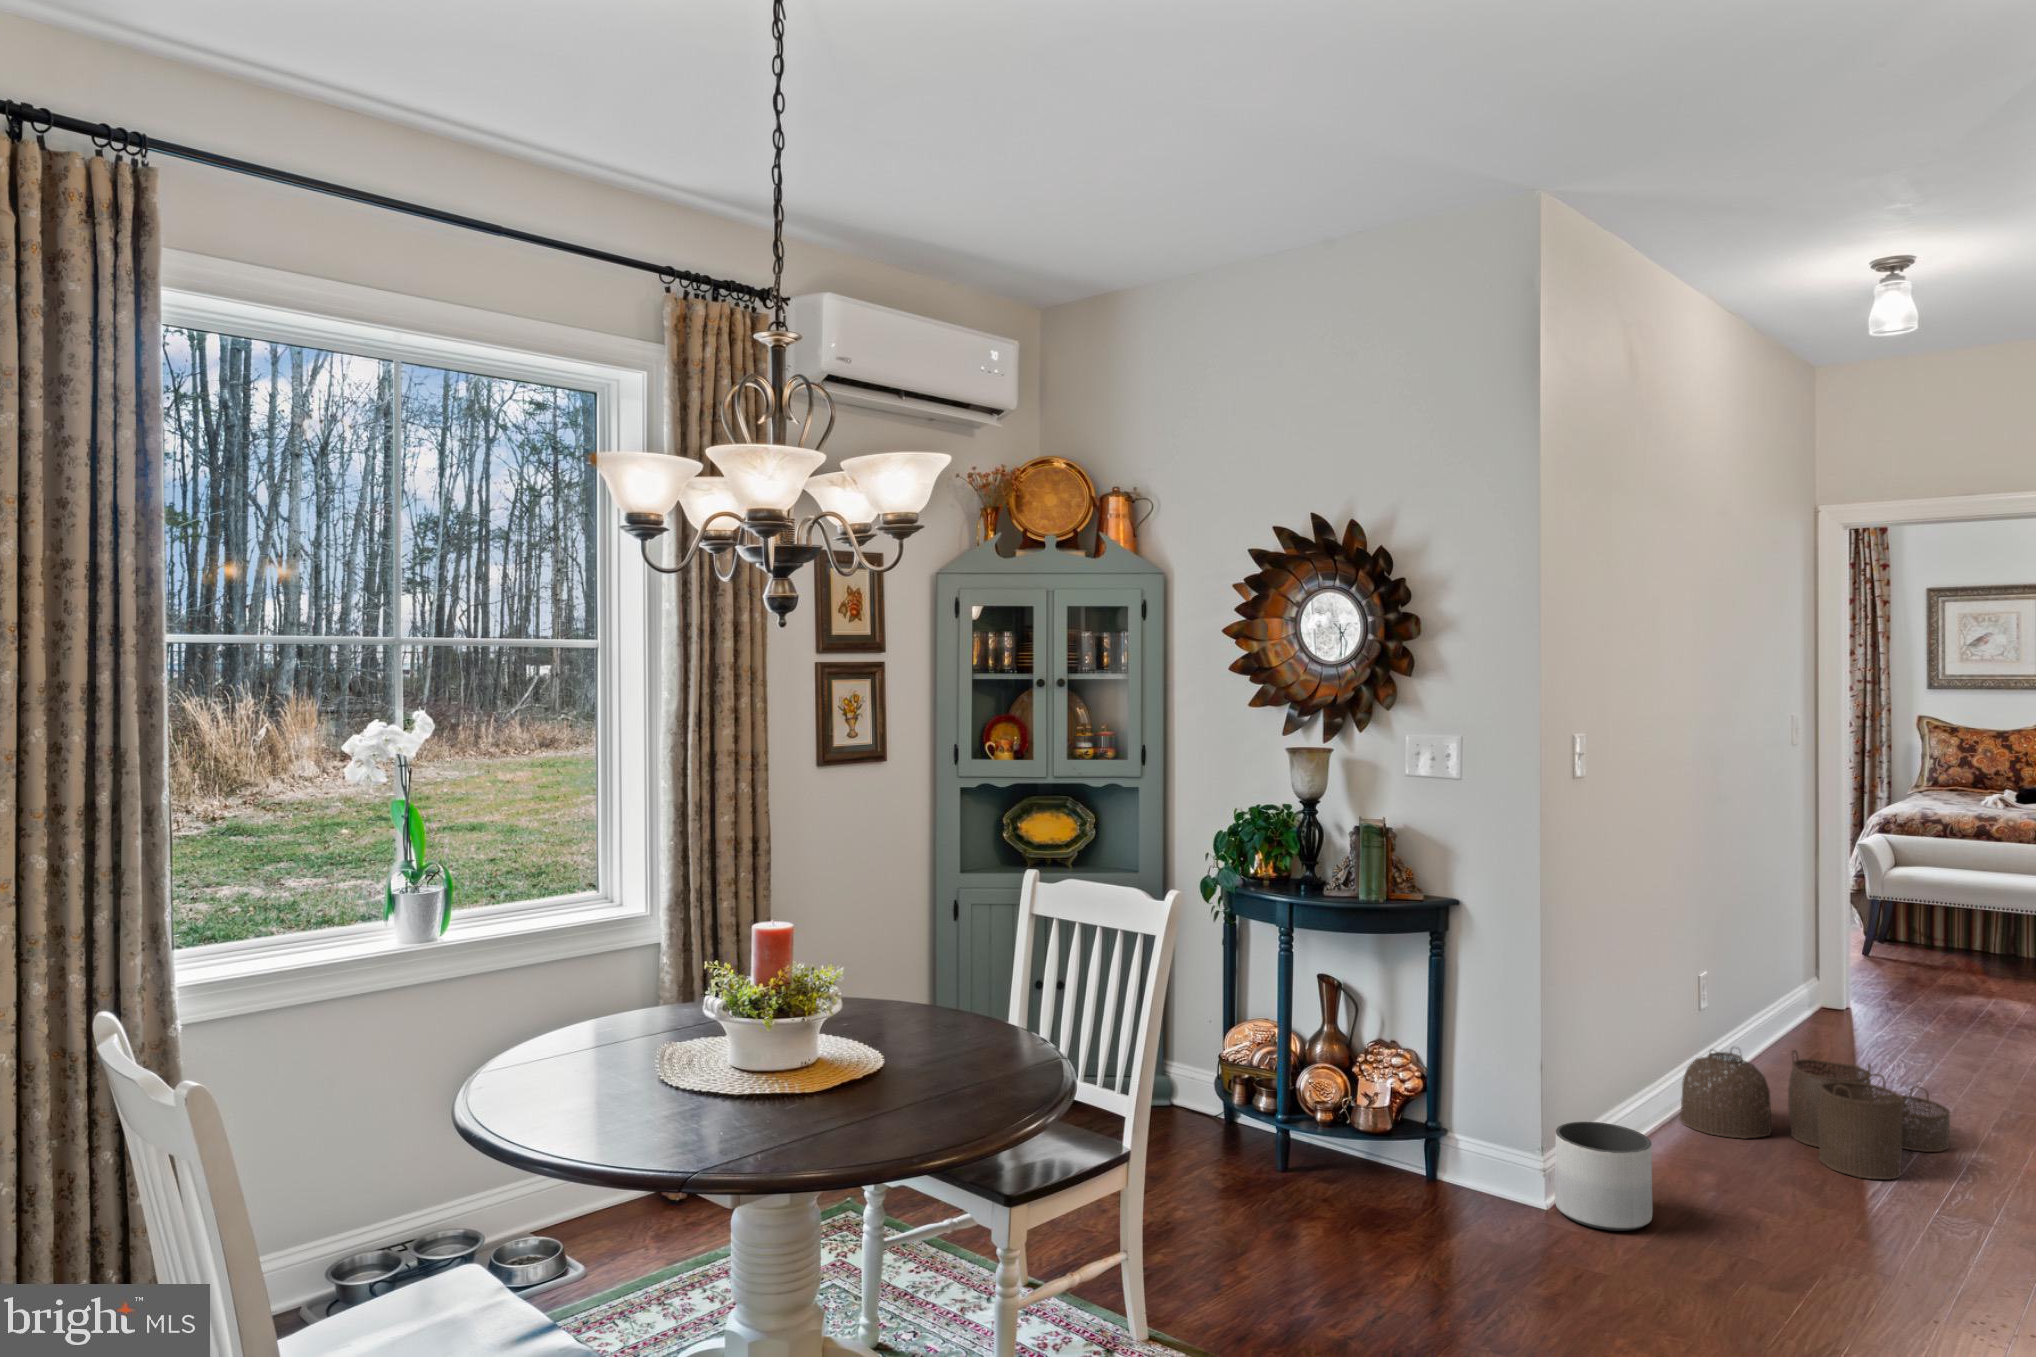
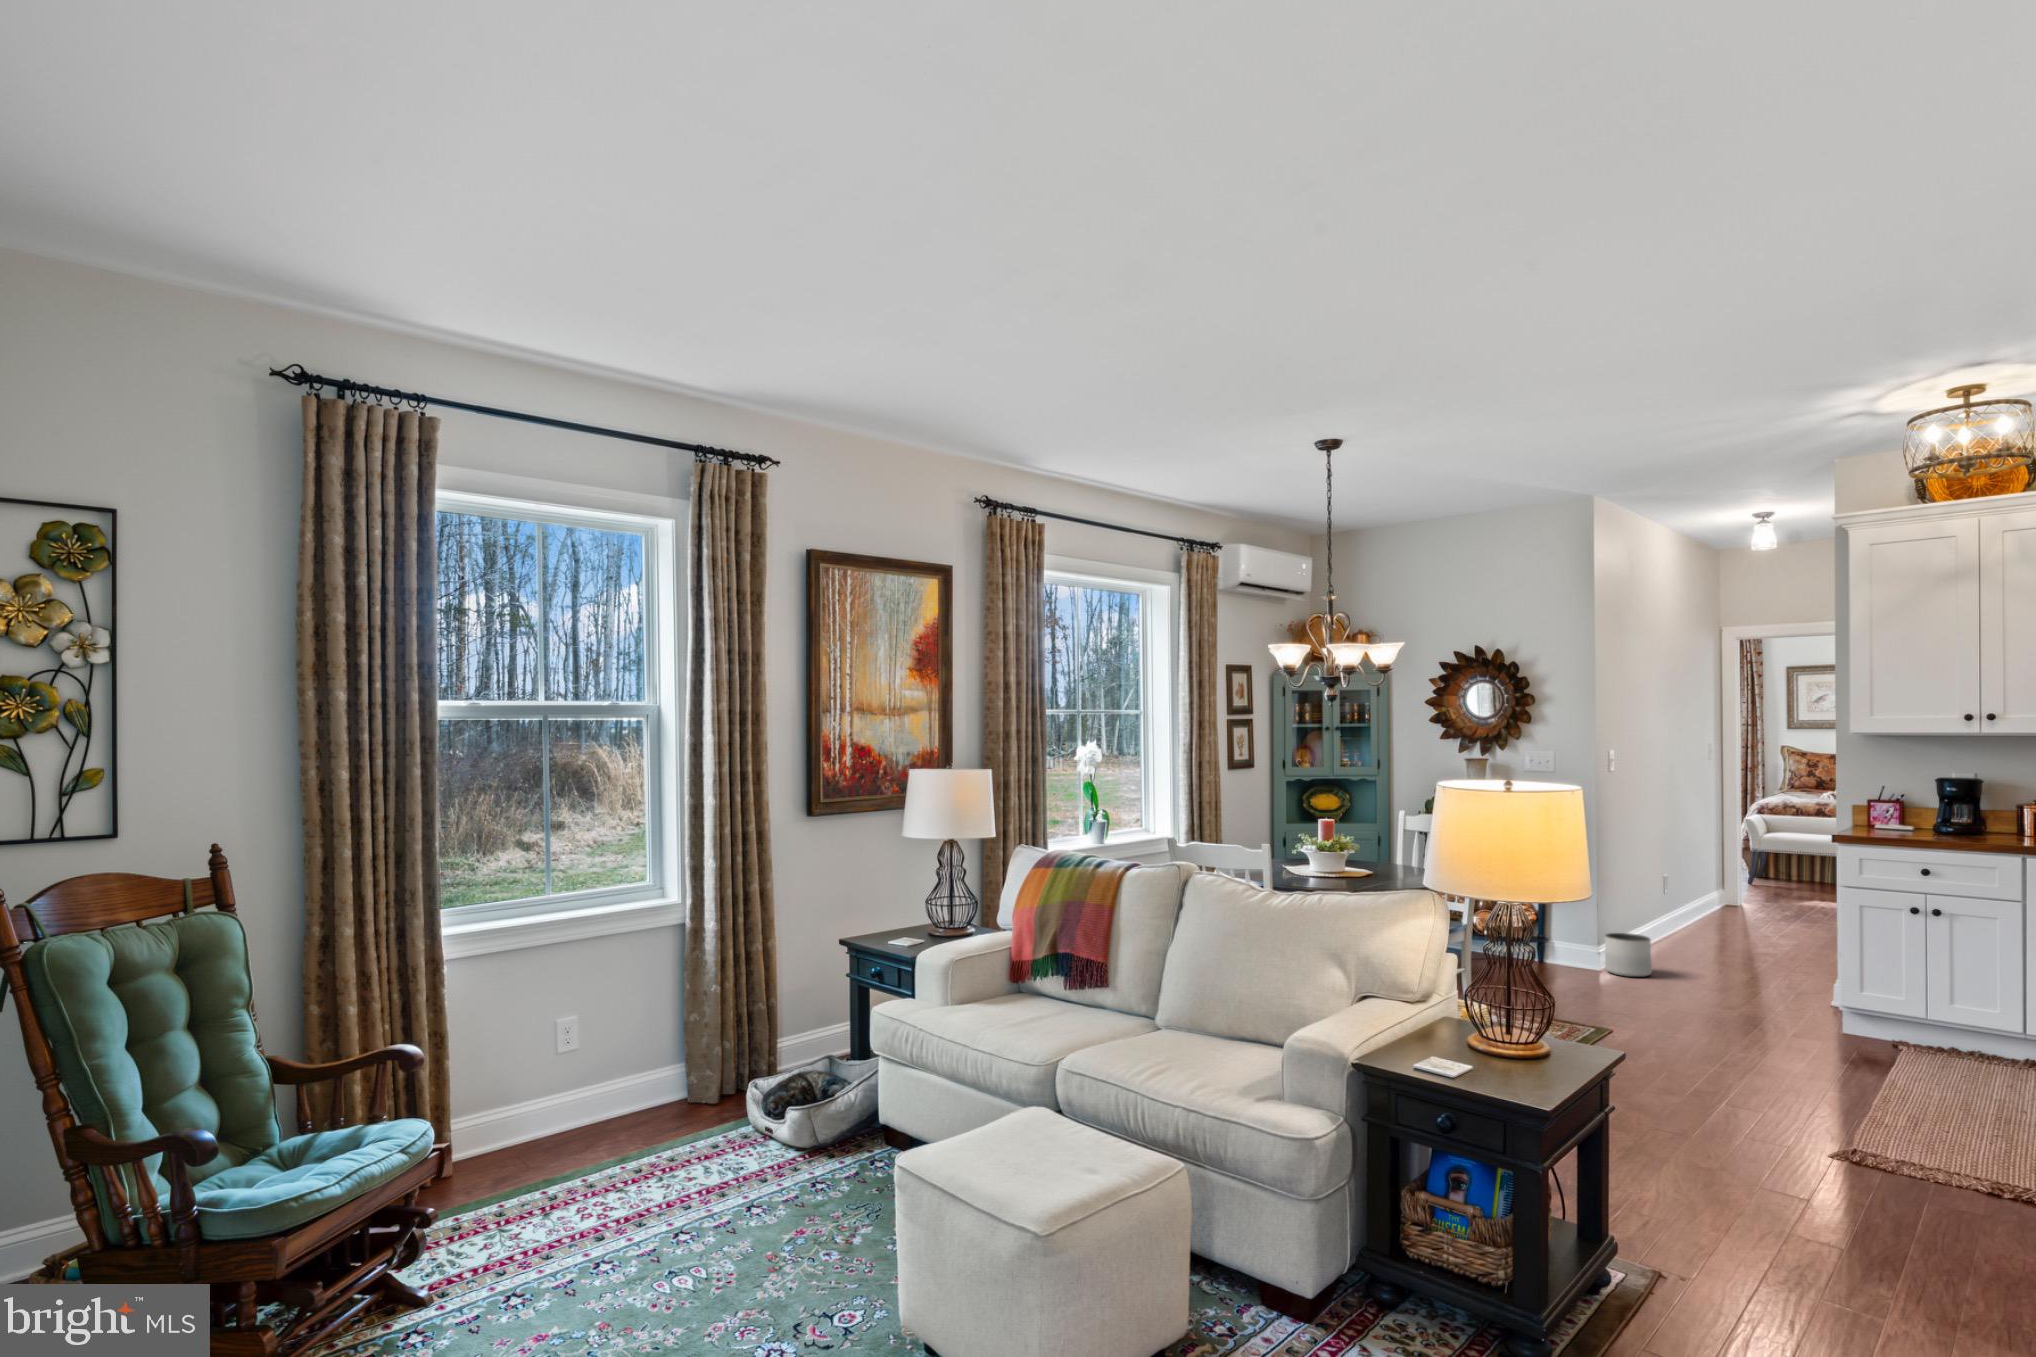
woven basket: present [1680,1050,1950,1179] -> none [1656,909,1791,964]

